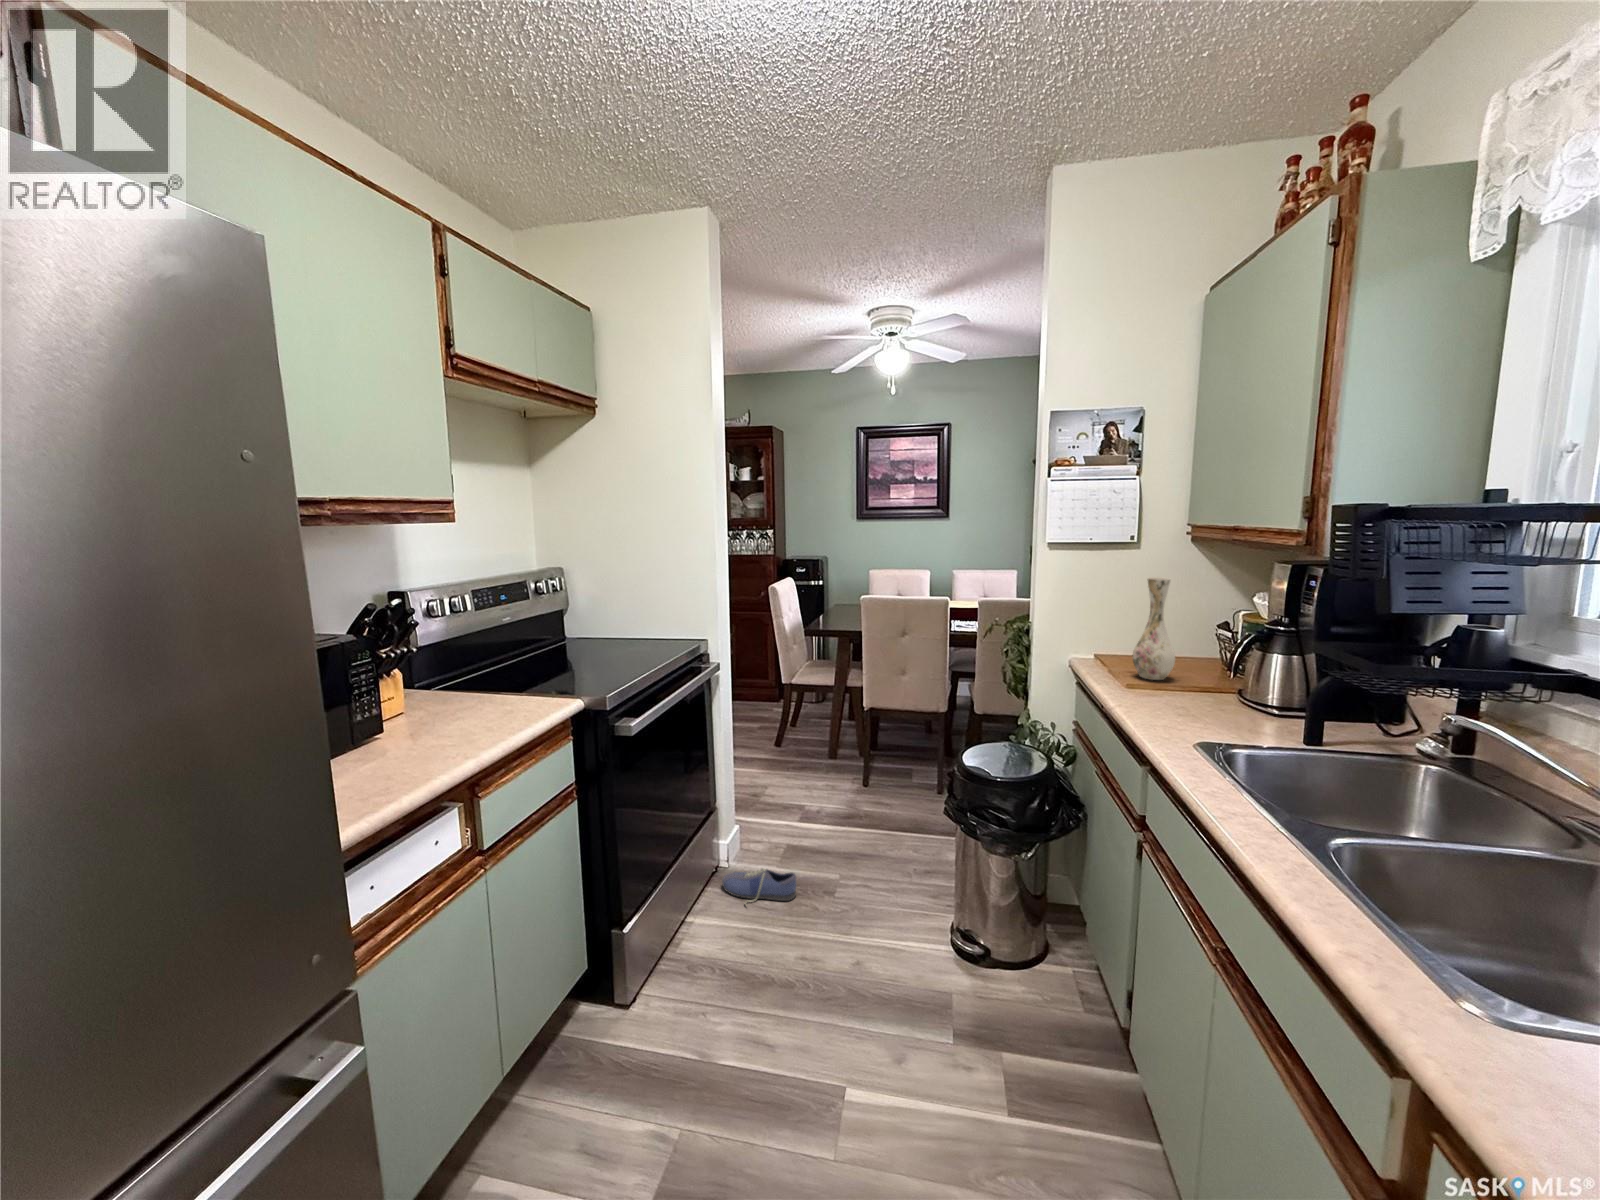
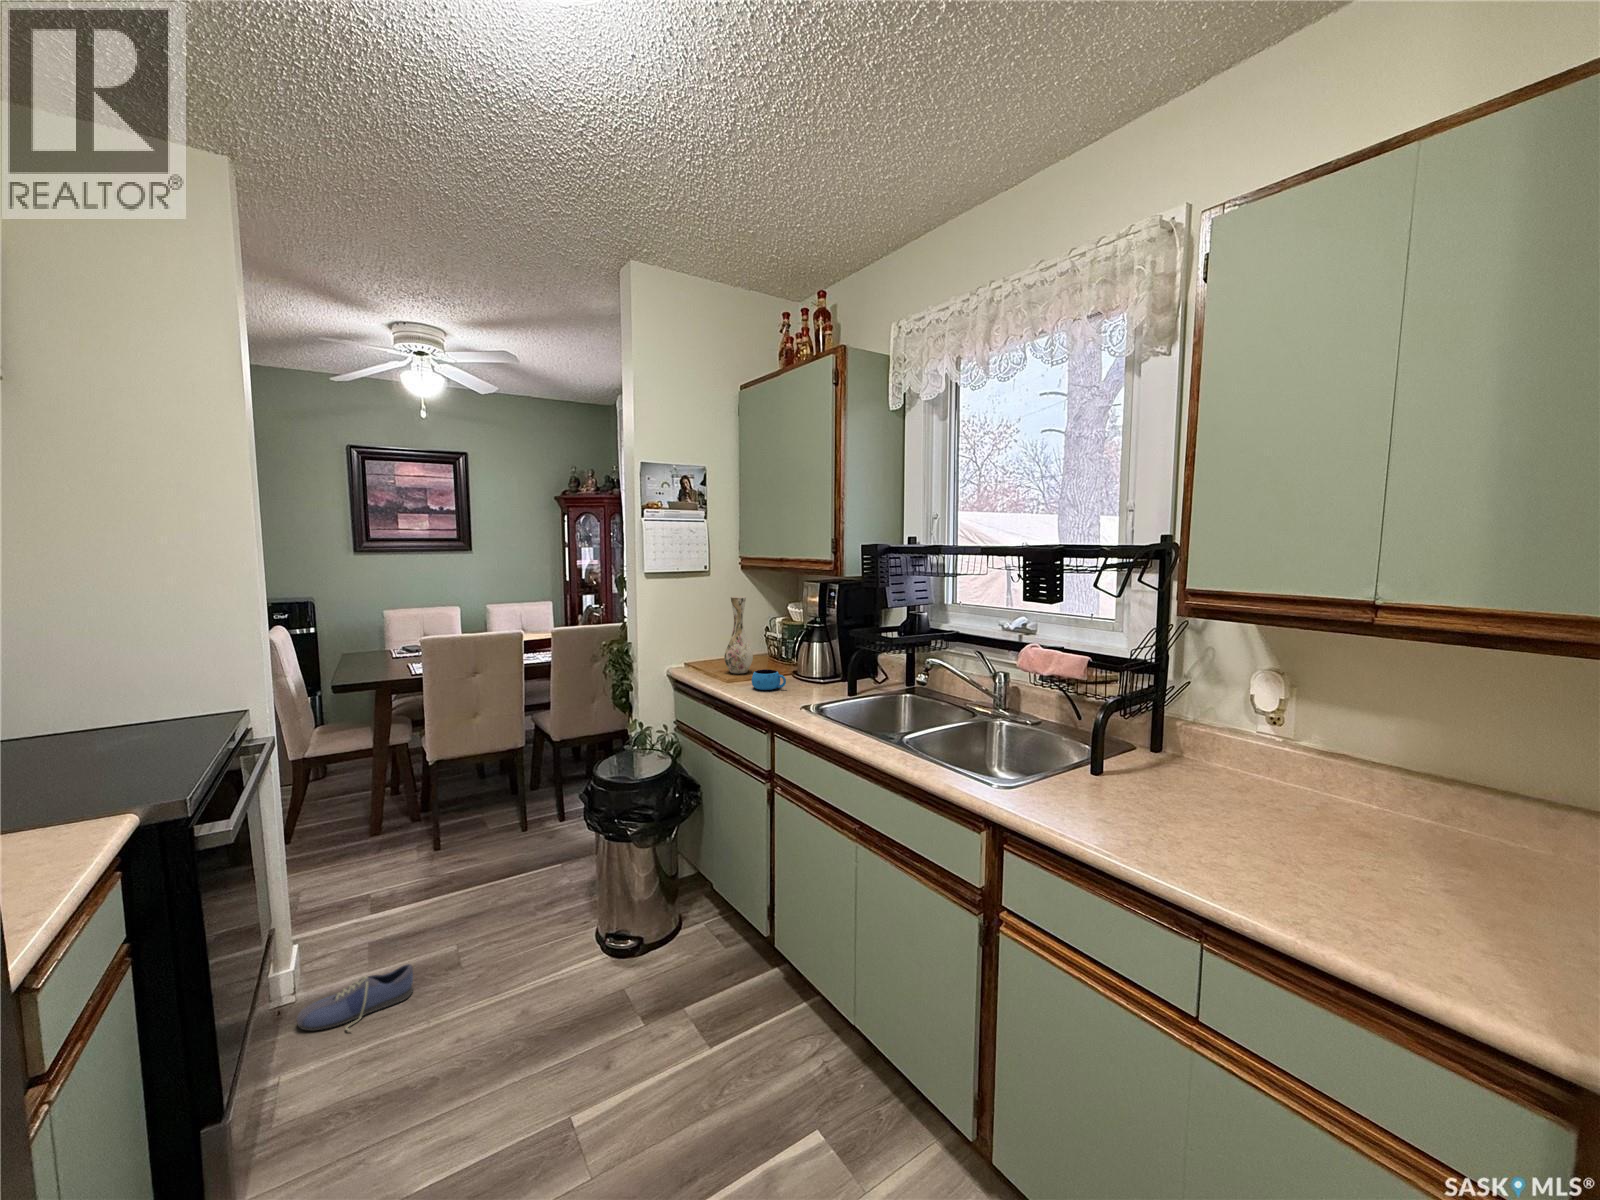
mug: none [1148,680,1200,710] -> present [752,669,786,690]

